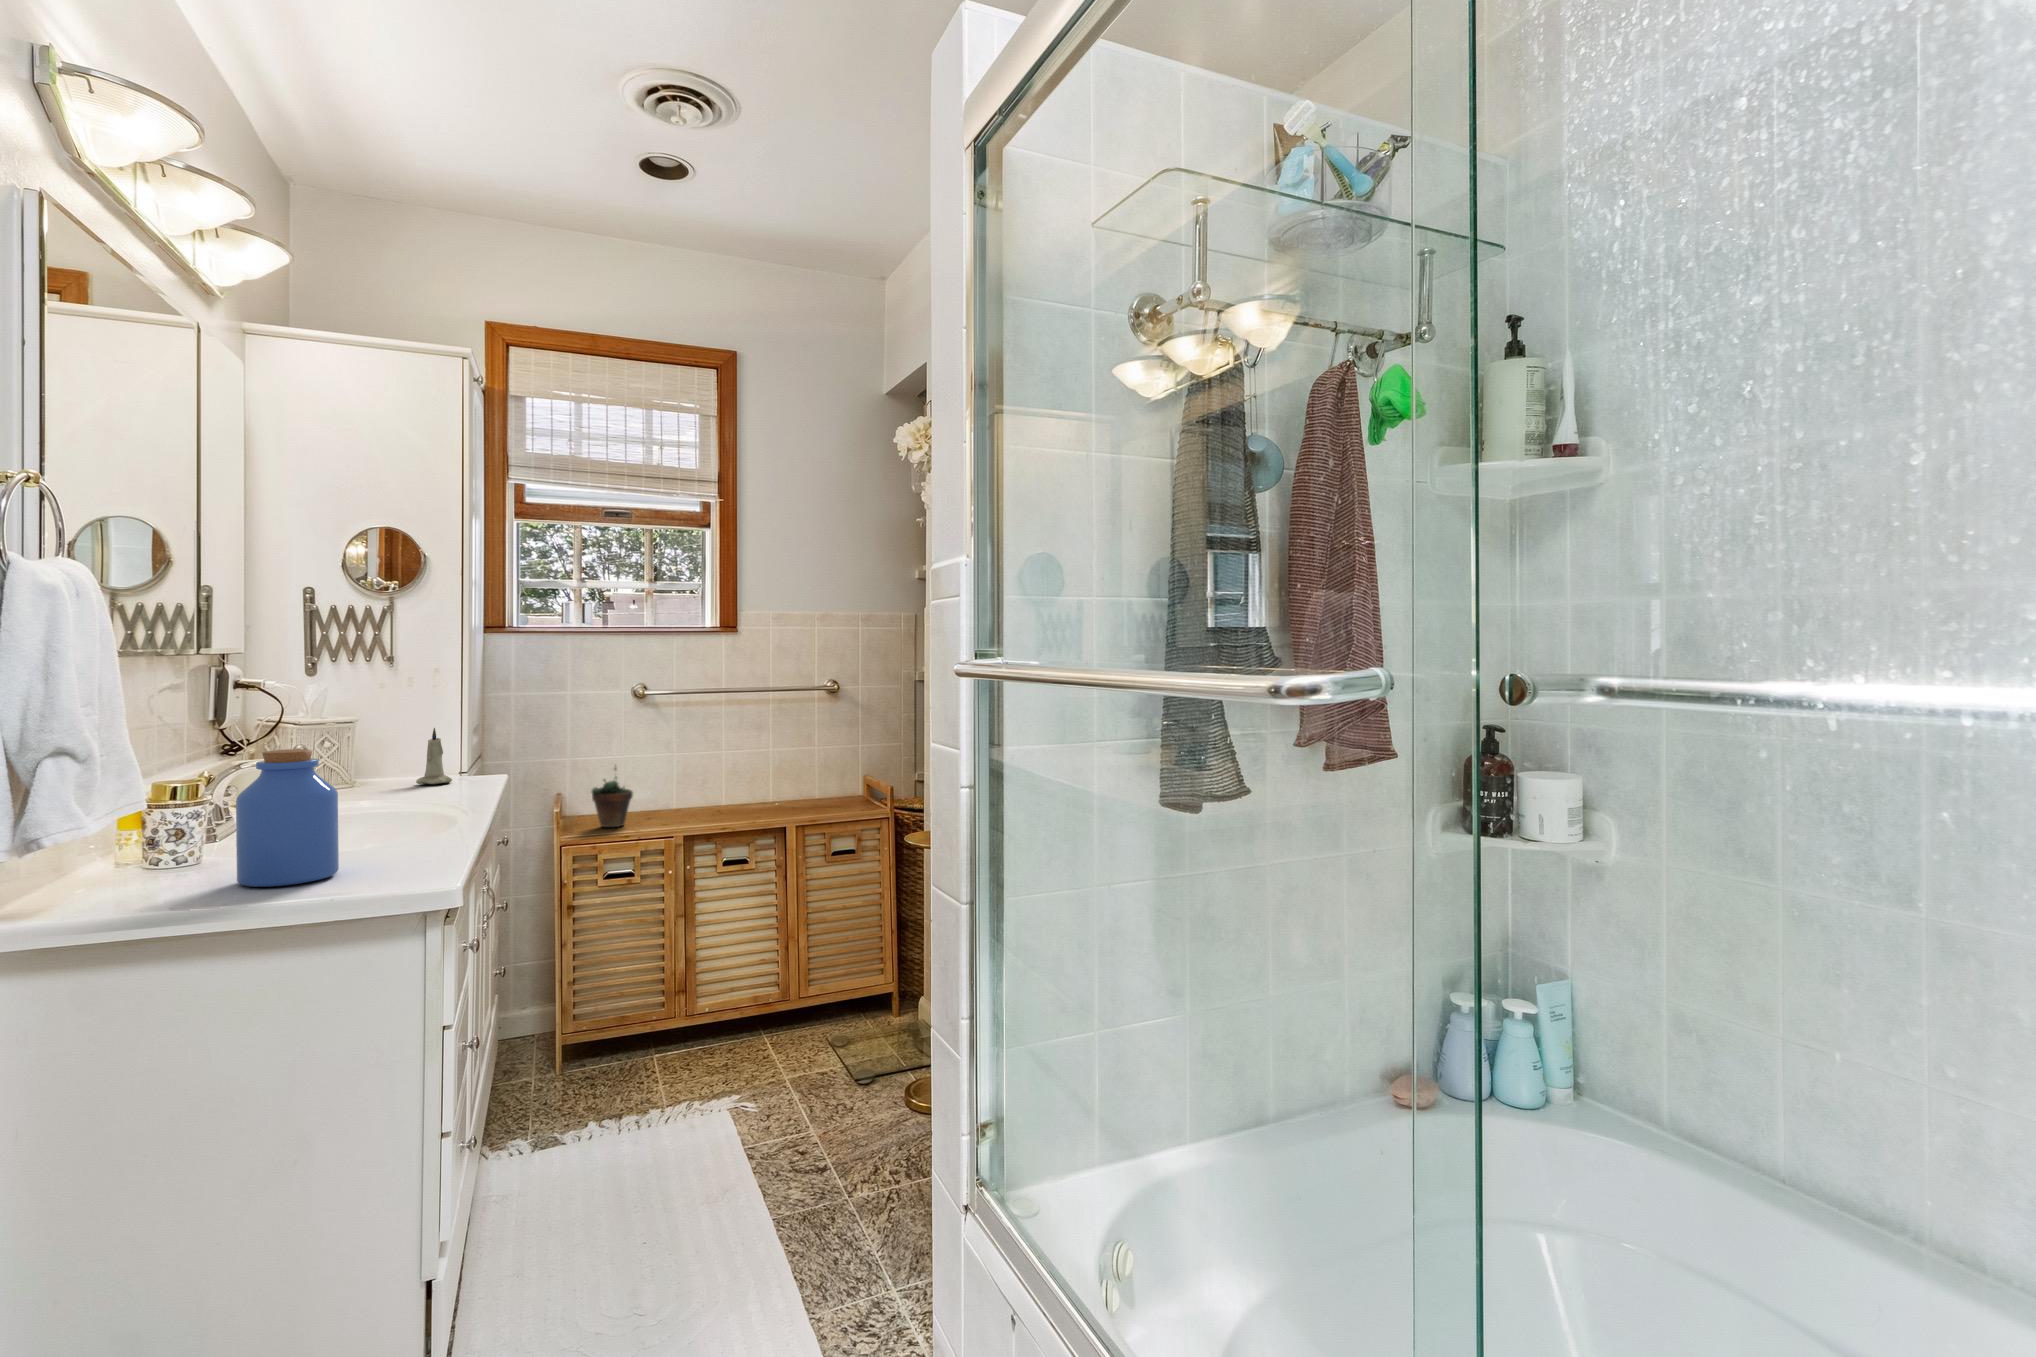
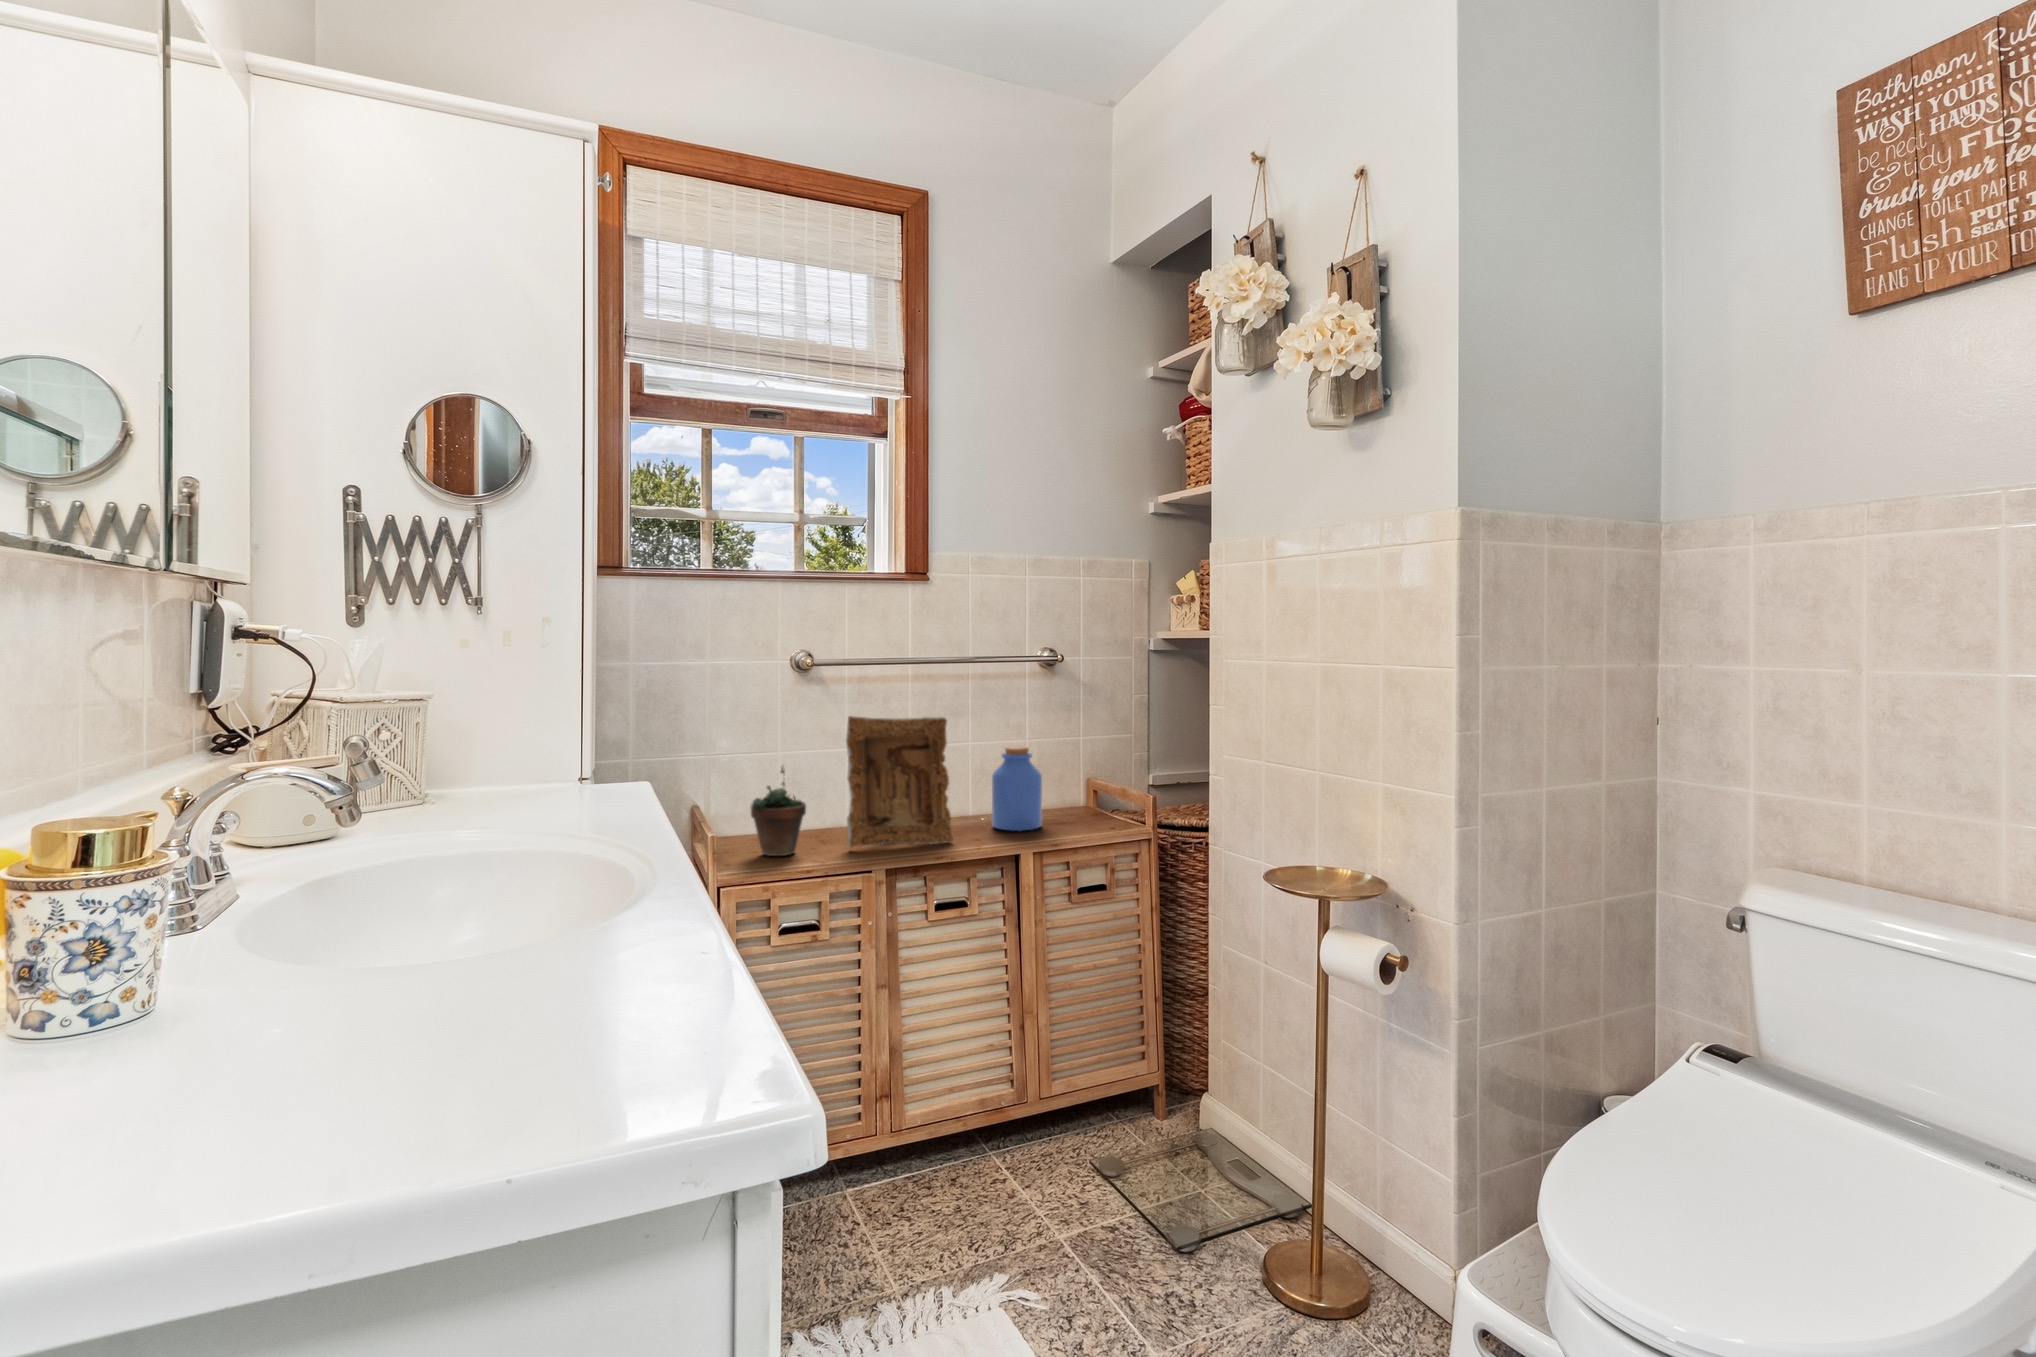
candle: present [416,728,452,784] -> none [521,708,576,798]
picture frame: none [663,730,742,822] -> present [846,716,953,847]
jar: present [236,749,339,887] -> present [992,746,1042,831]

